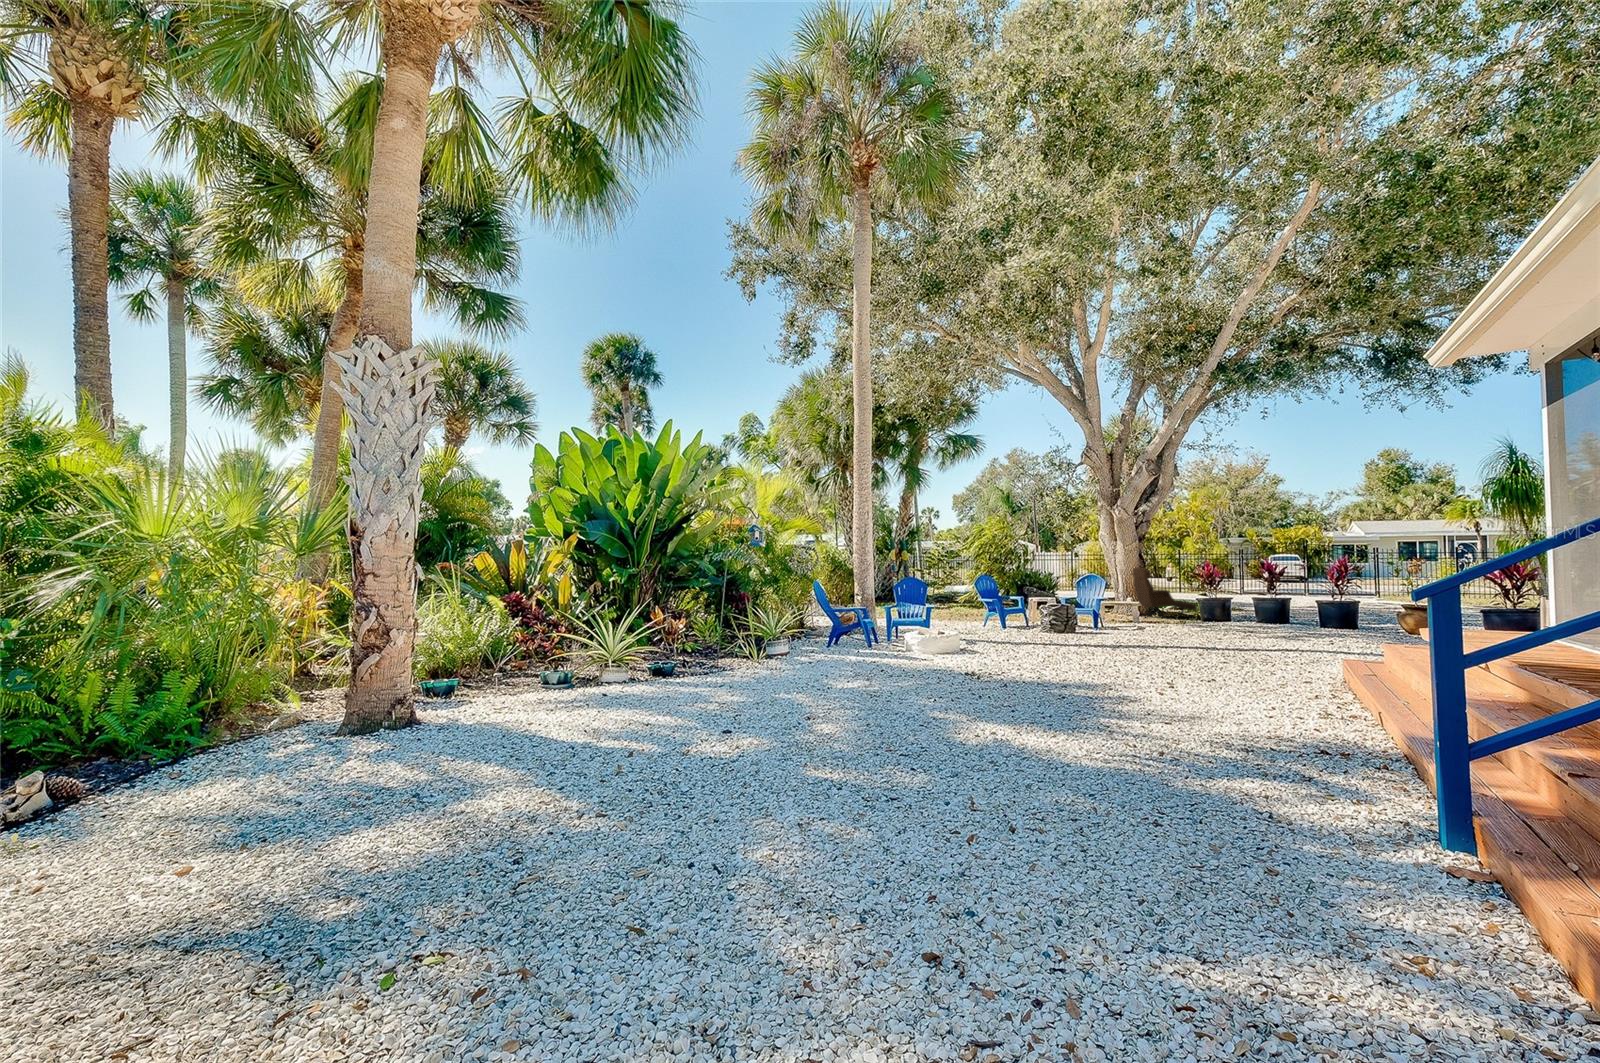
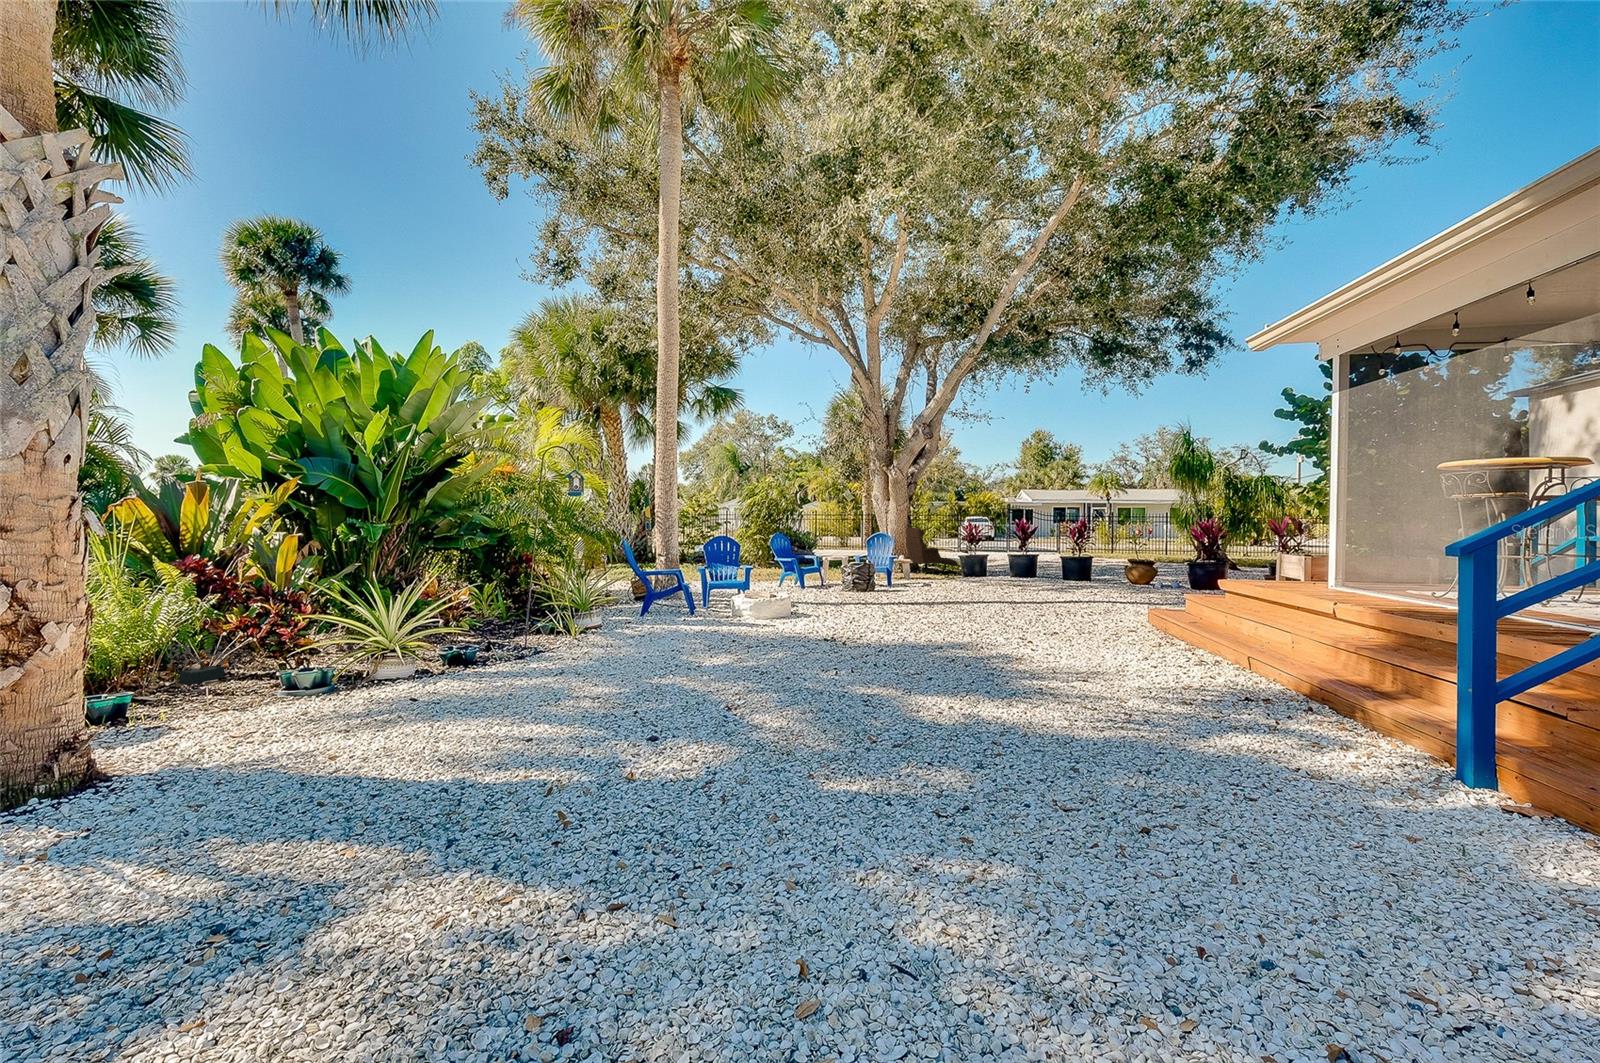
decorative plant: none [483,649,518,677] -> present [167,644,228,684]

